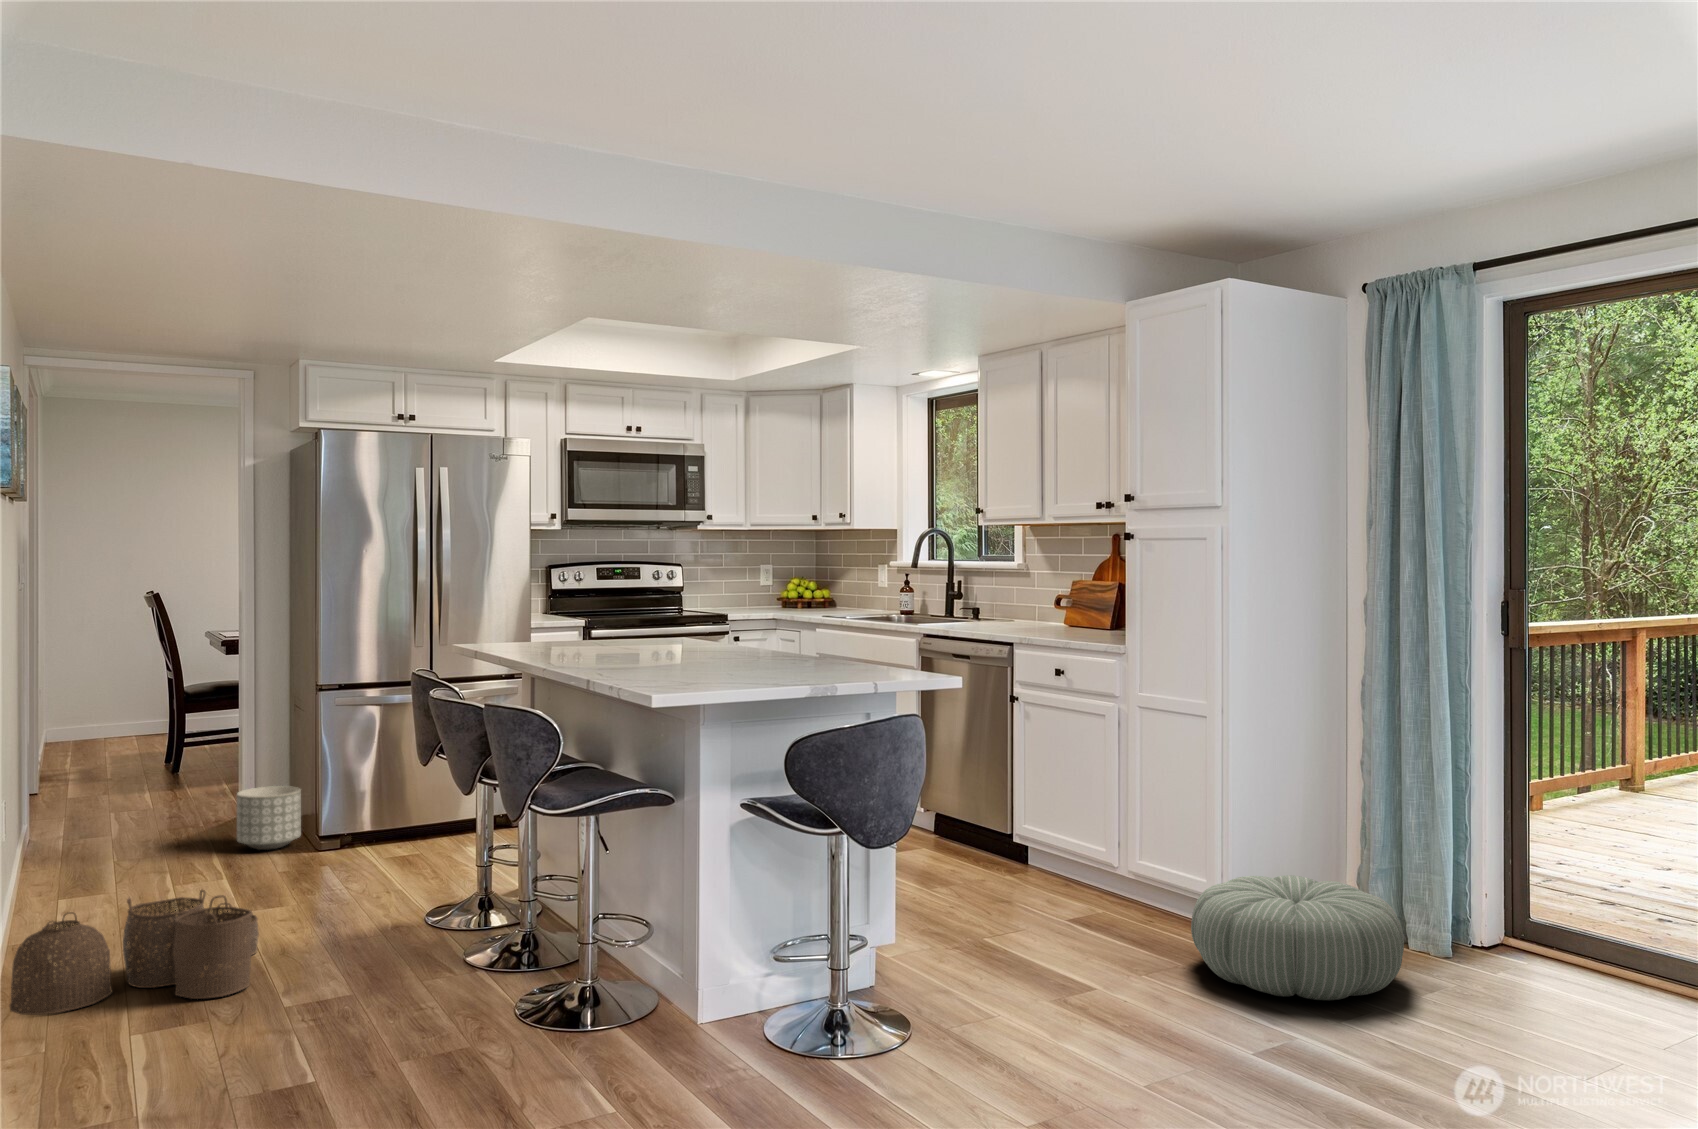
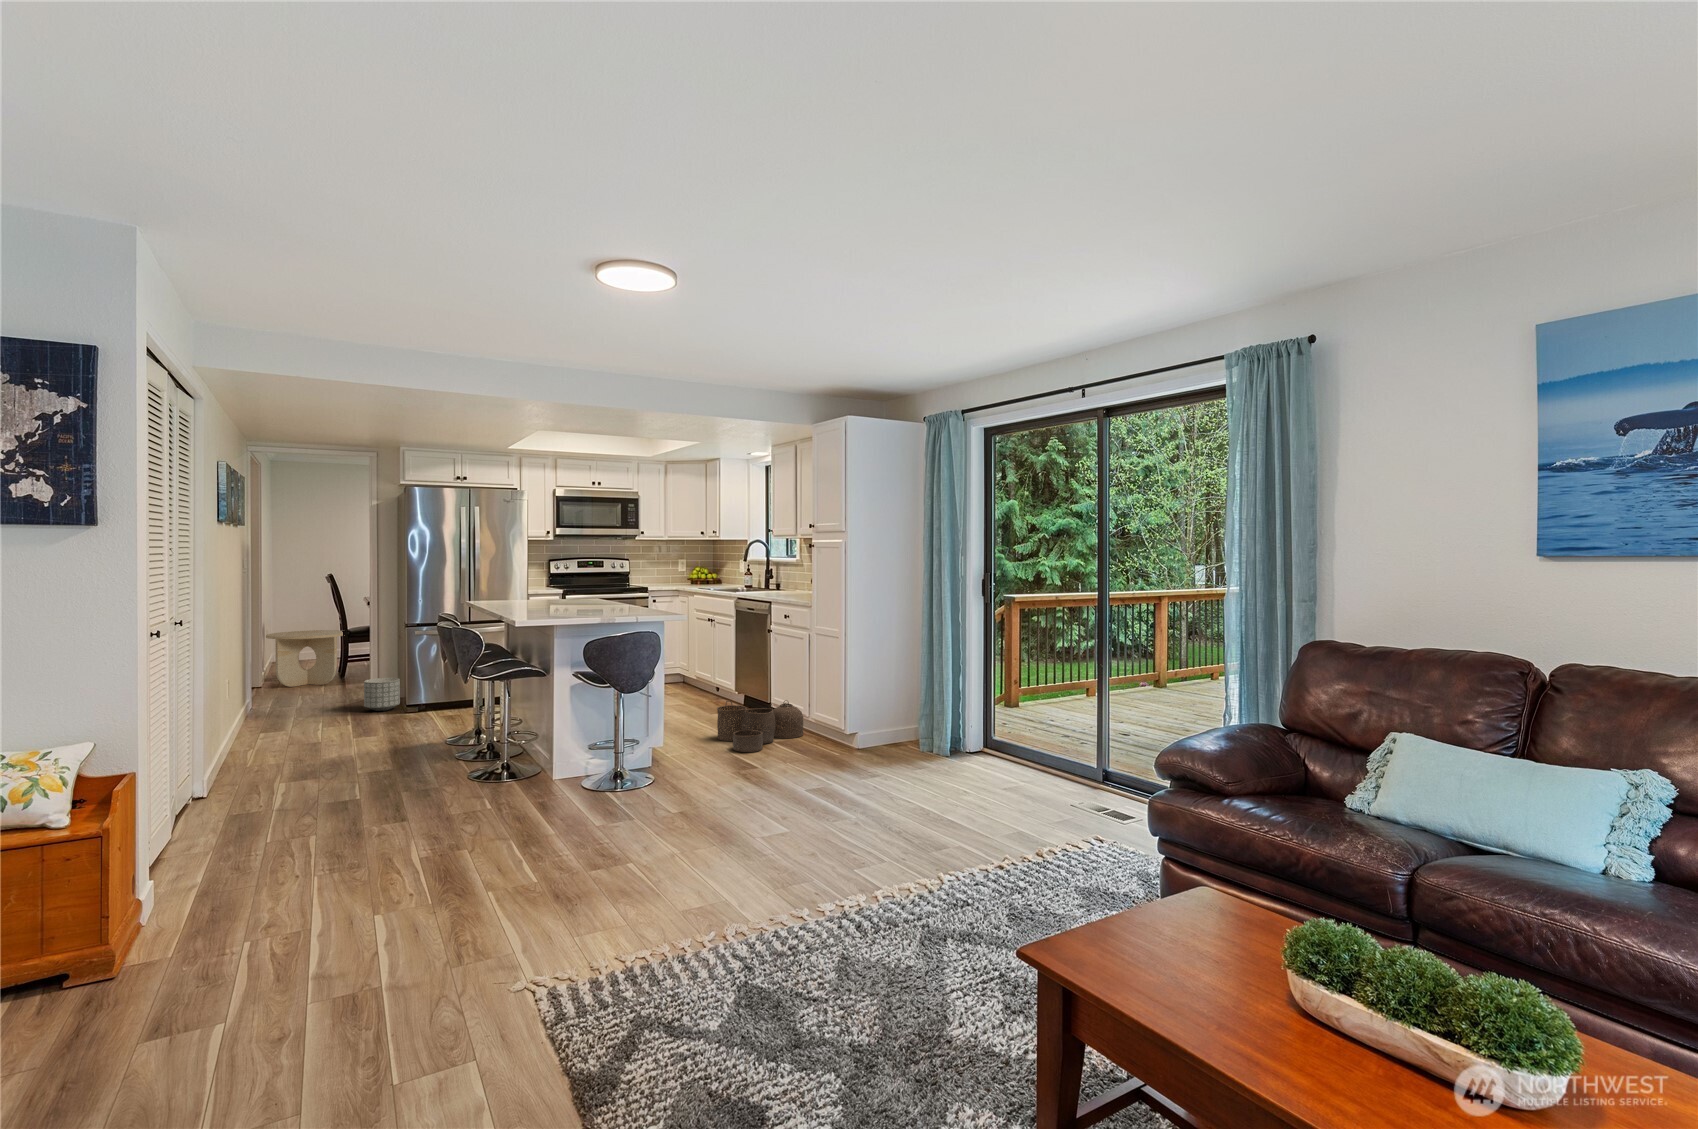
side table: none [40,694,183,797] -> present [266,630,343,687]
pouf: present [1191,875,1404,1000] -> none [813,716,911,772]
woven basket: present [10,890,259,1015] -> present [717,701,803,752]

